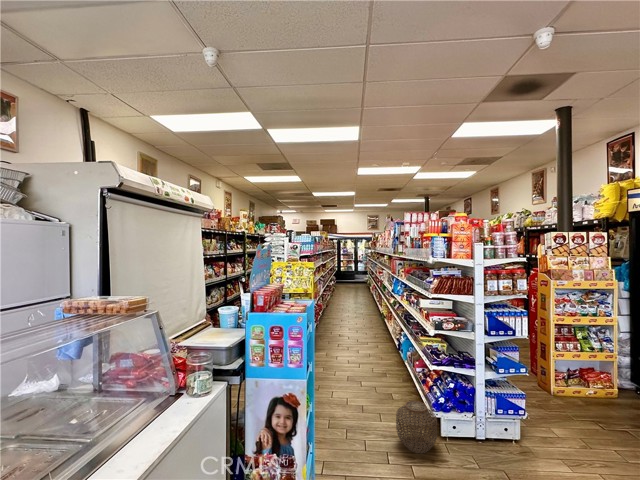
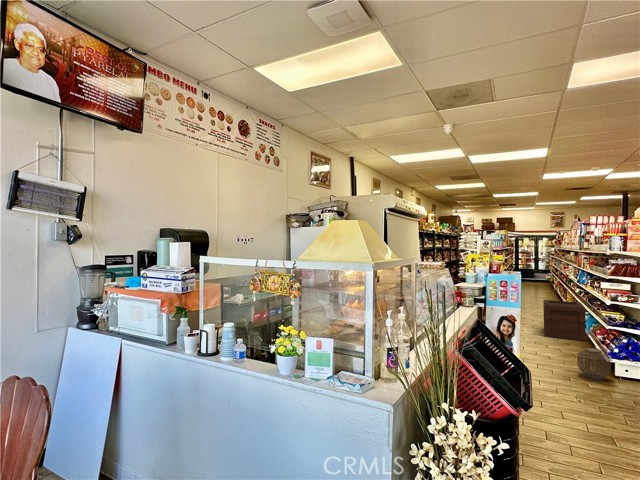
wooden crate: none [358,313,400,362] -> present [543,300,586,341]

